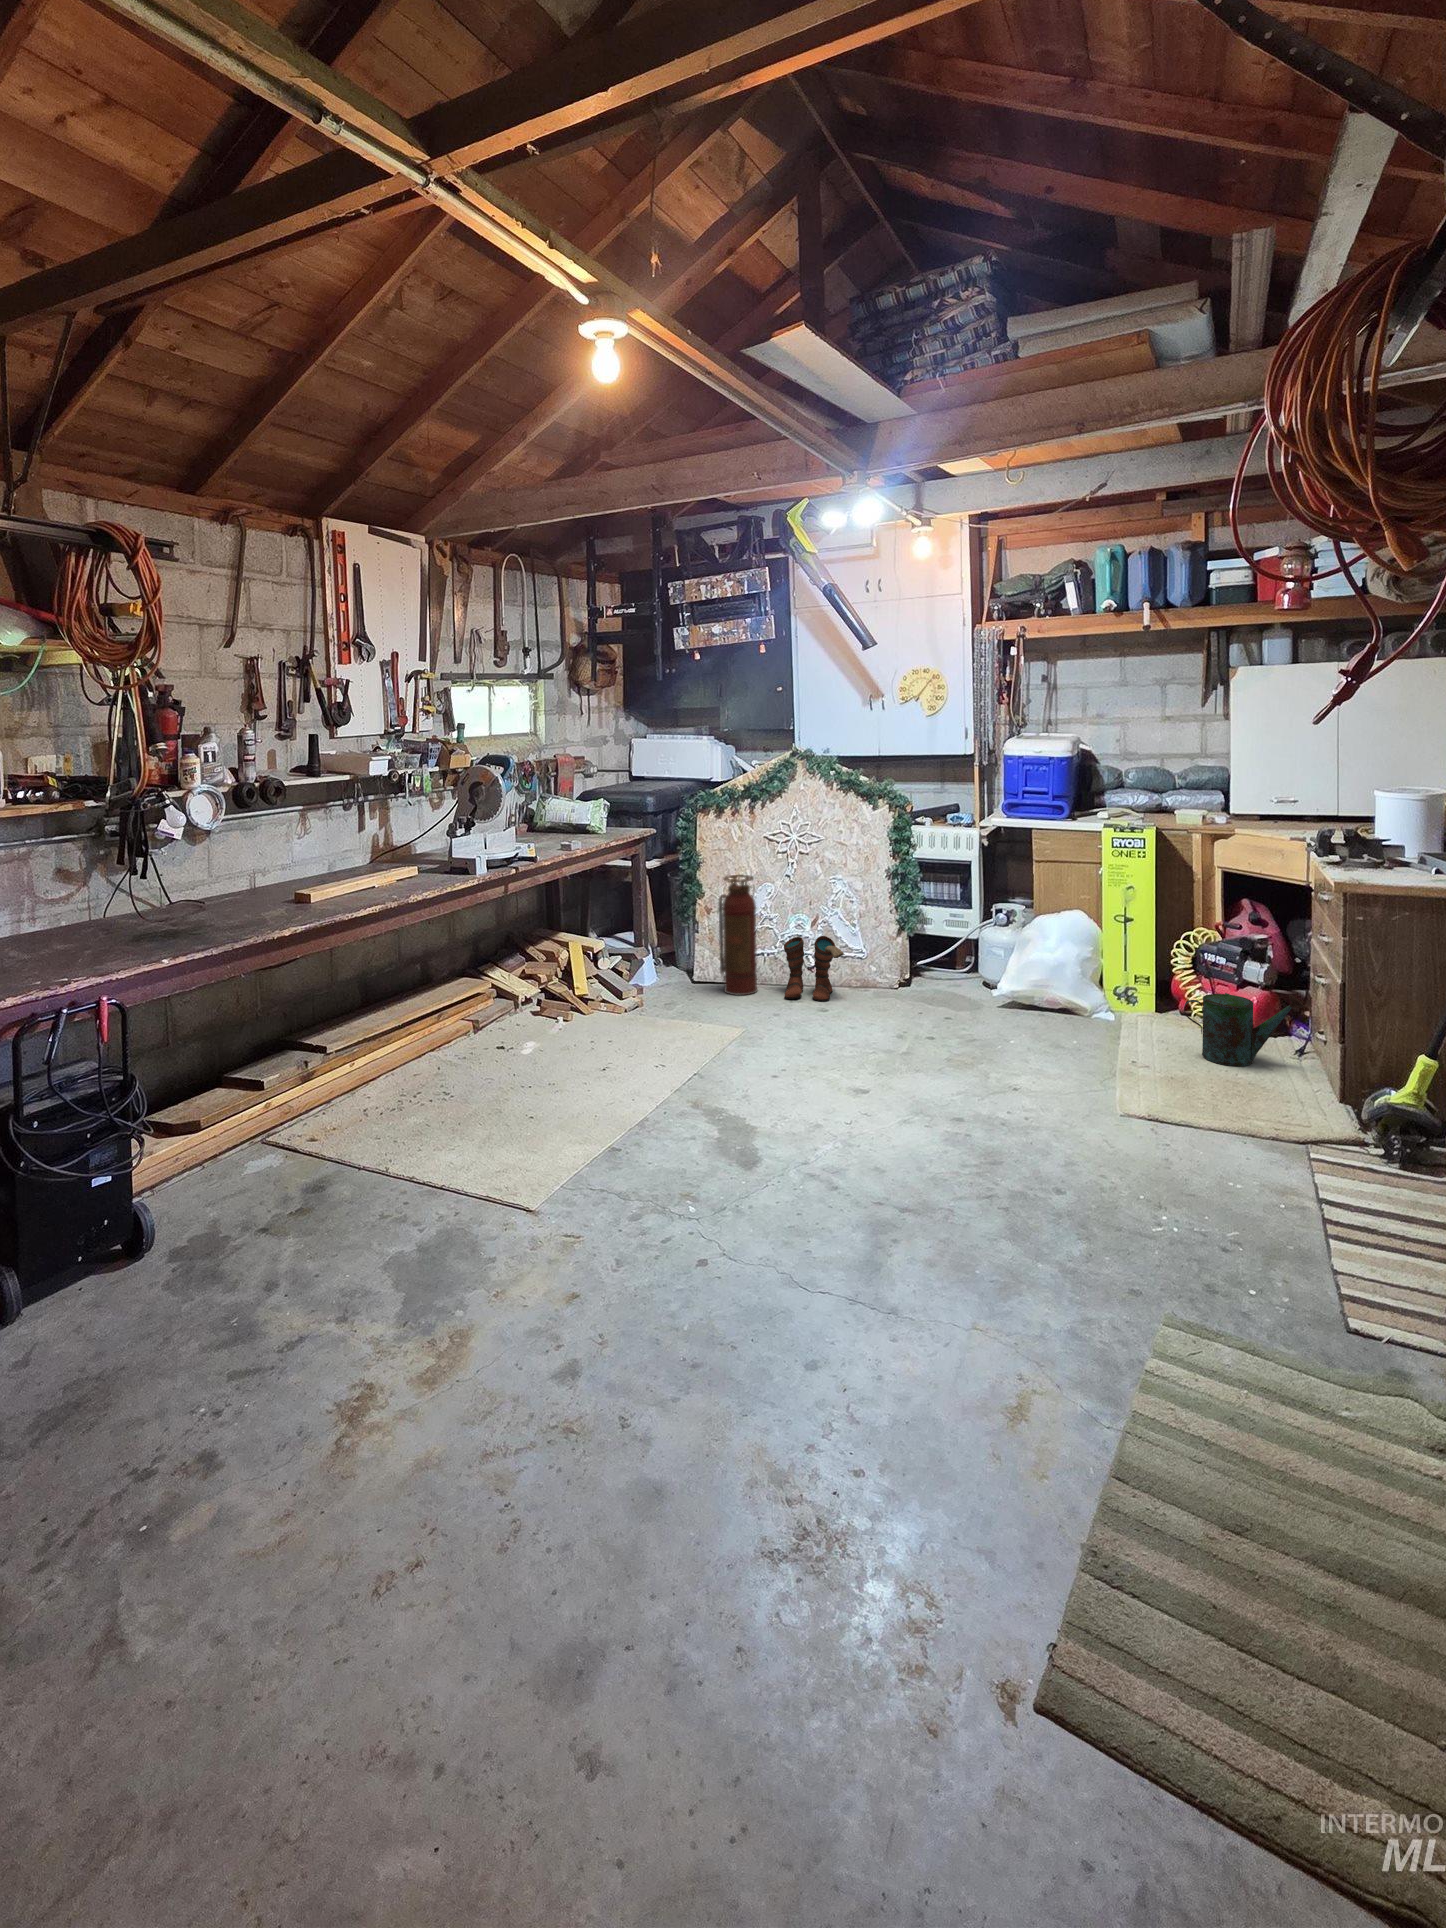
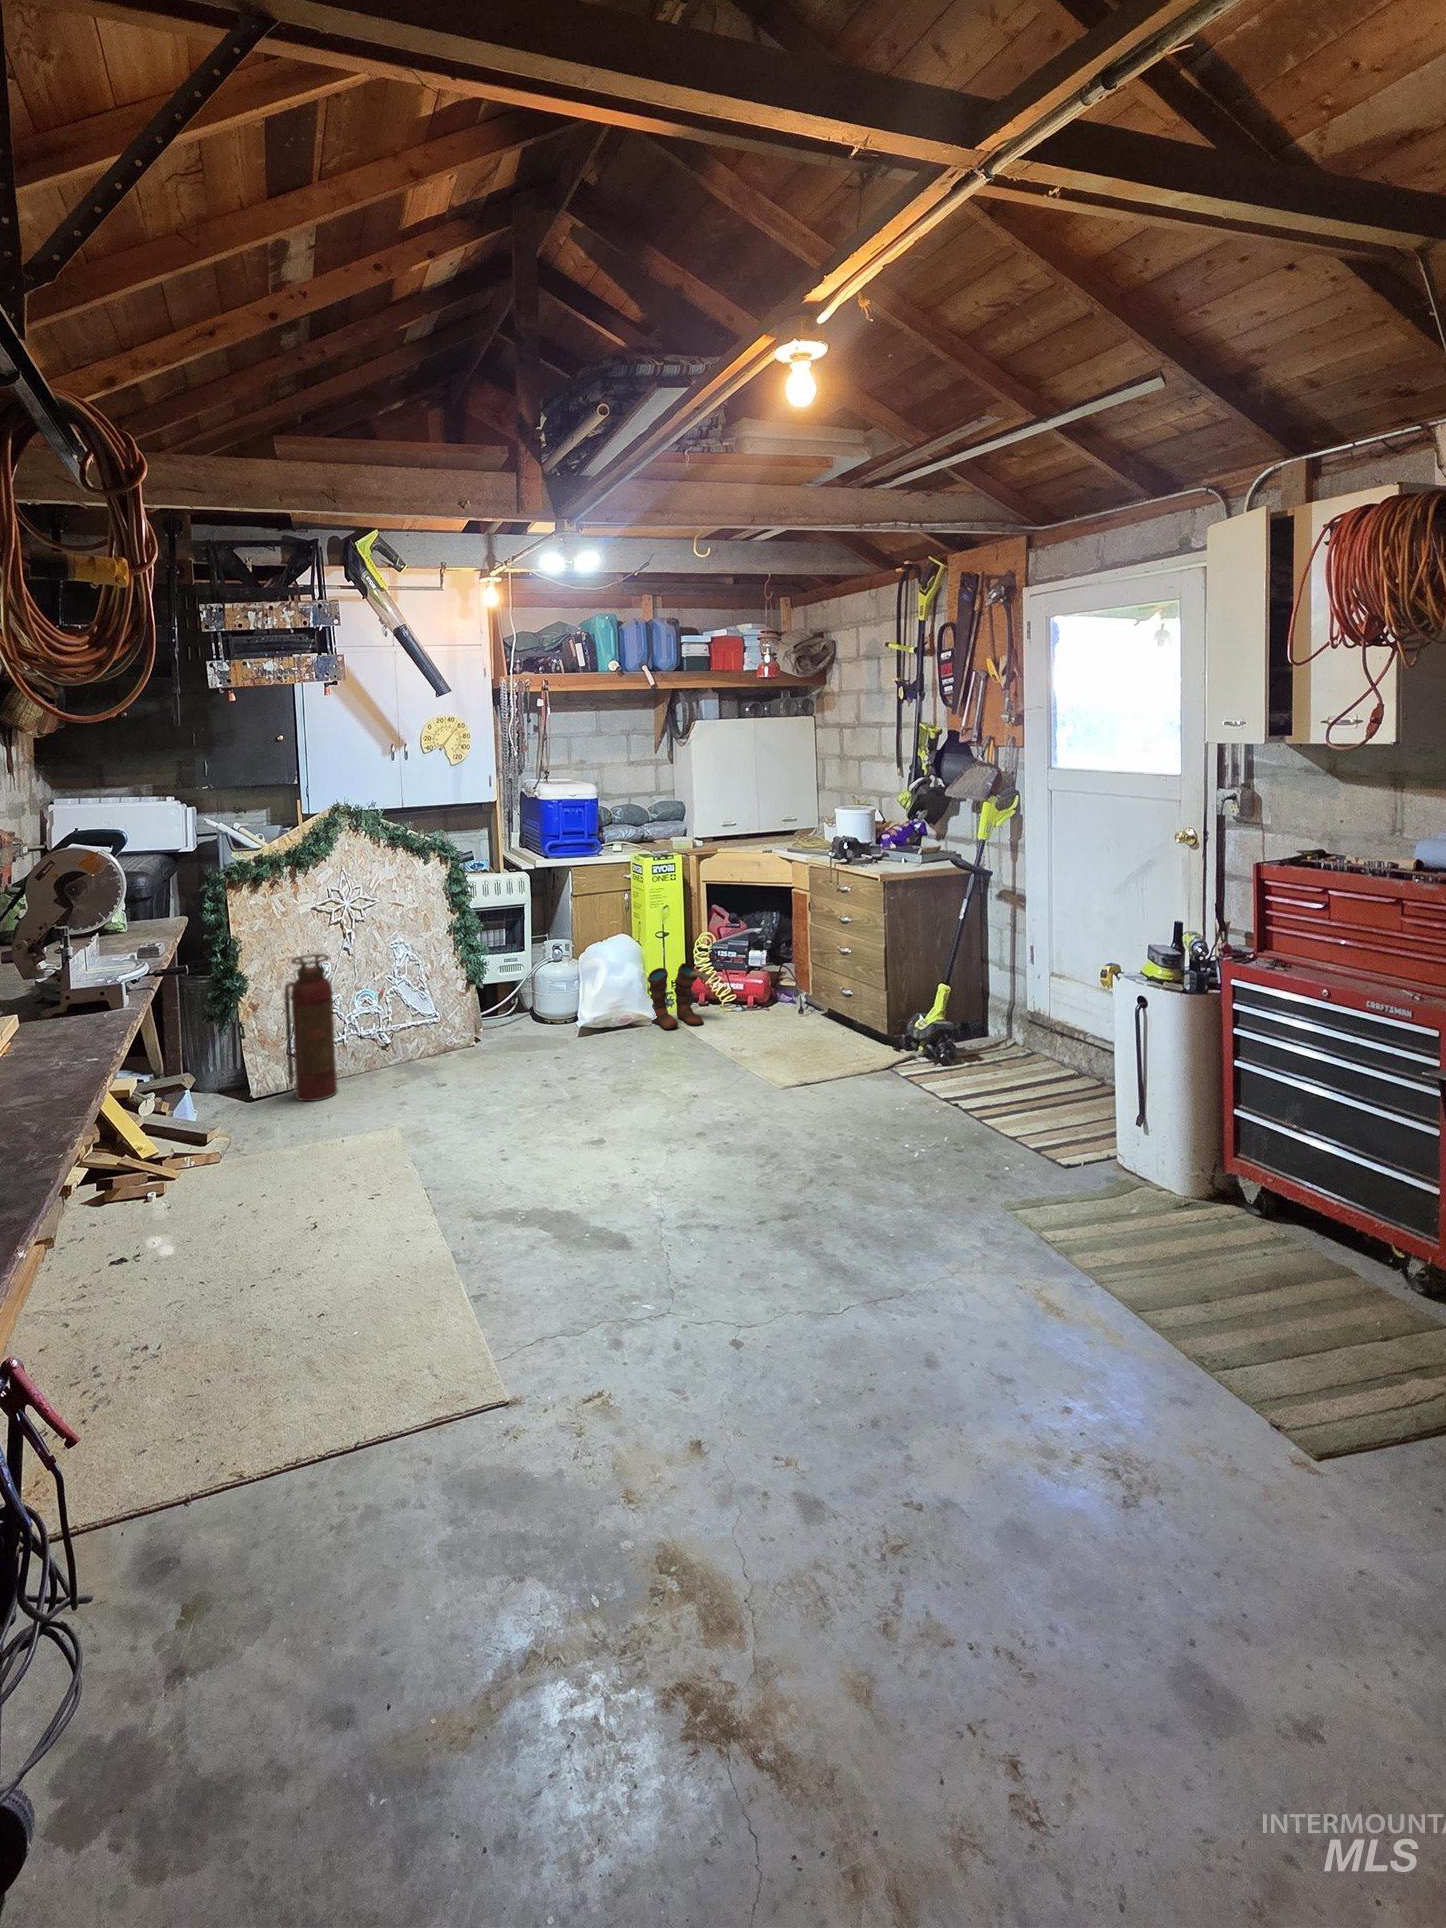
boots: present [784,936,845,1001] -> present [647,963,711,1030]
watering can: present [1184,993,1304,1066] -> none [745,969,818,1036]

